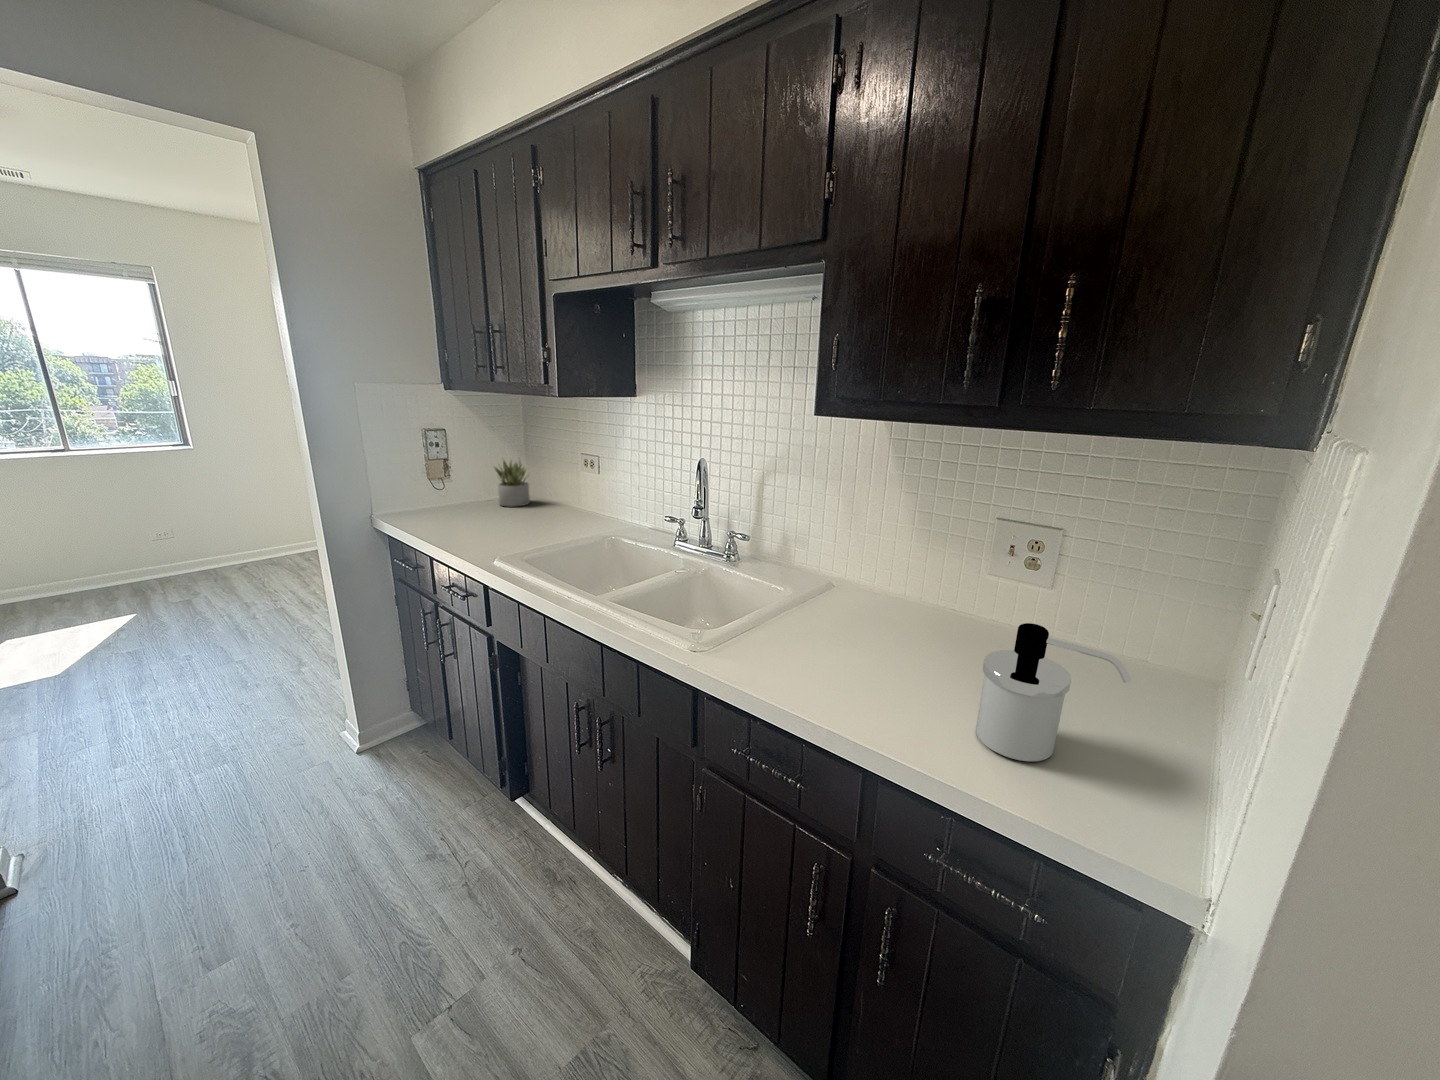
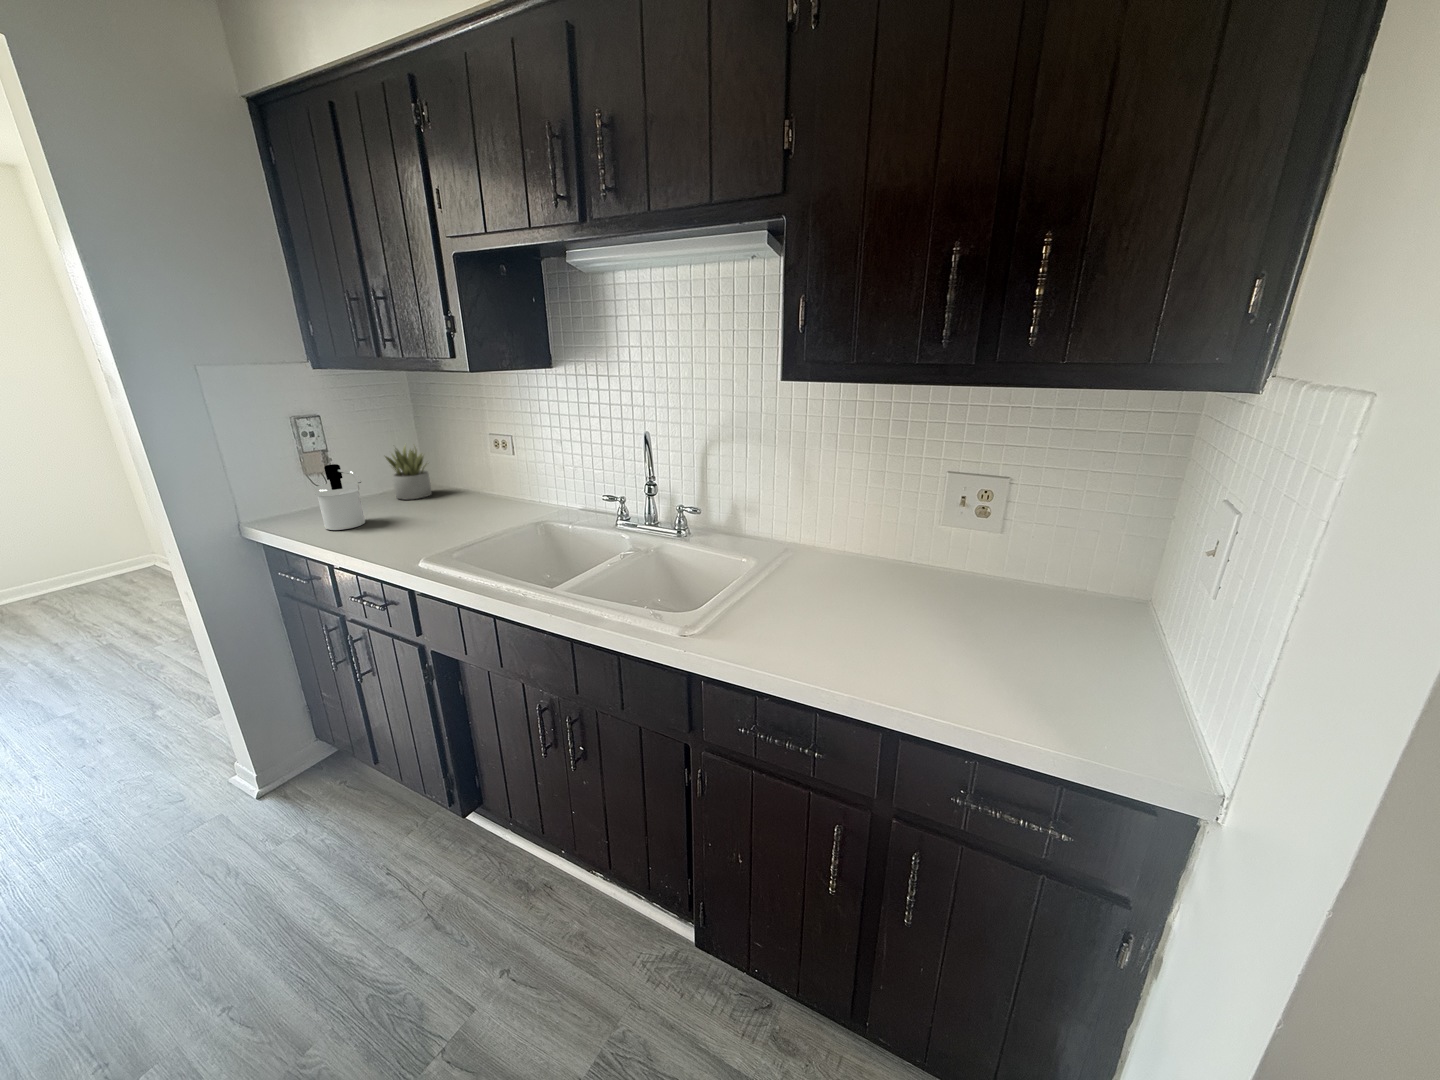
soap dispenser: present [976,623,1131,761] -> present [314,464,365,530]

